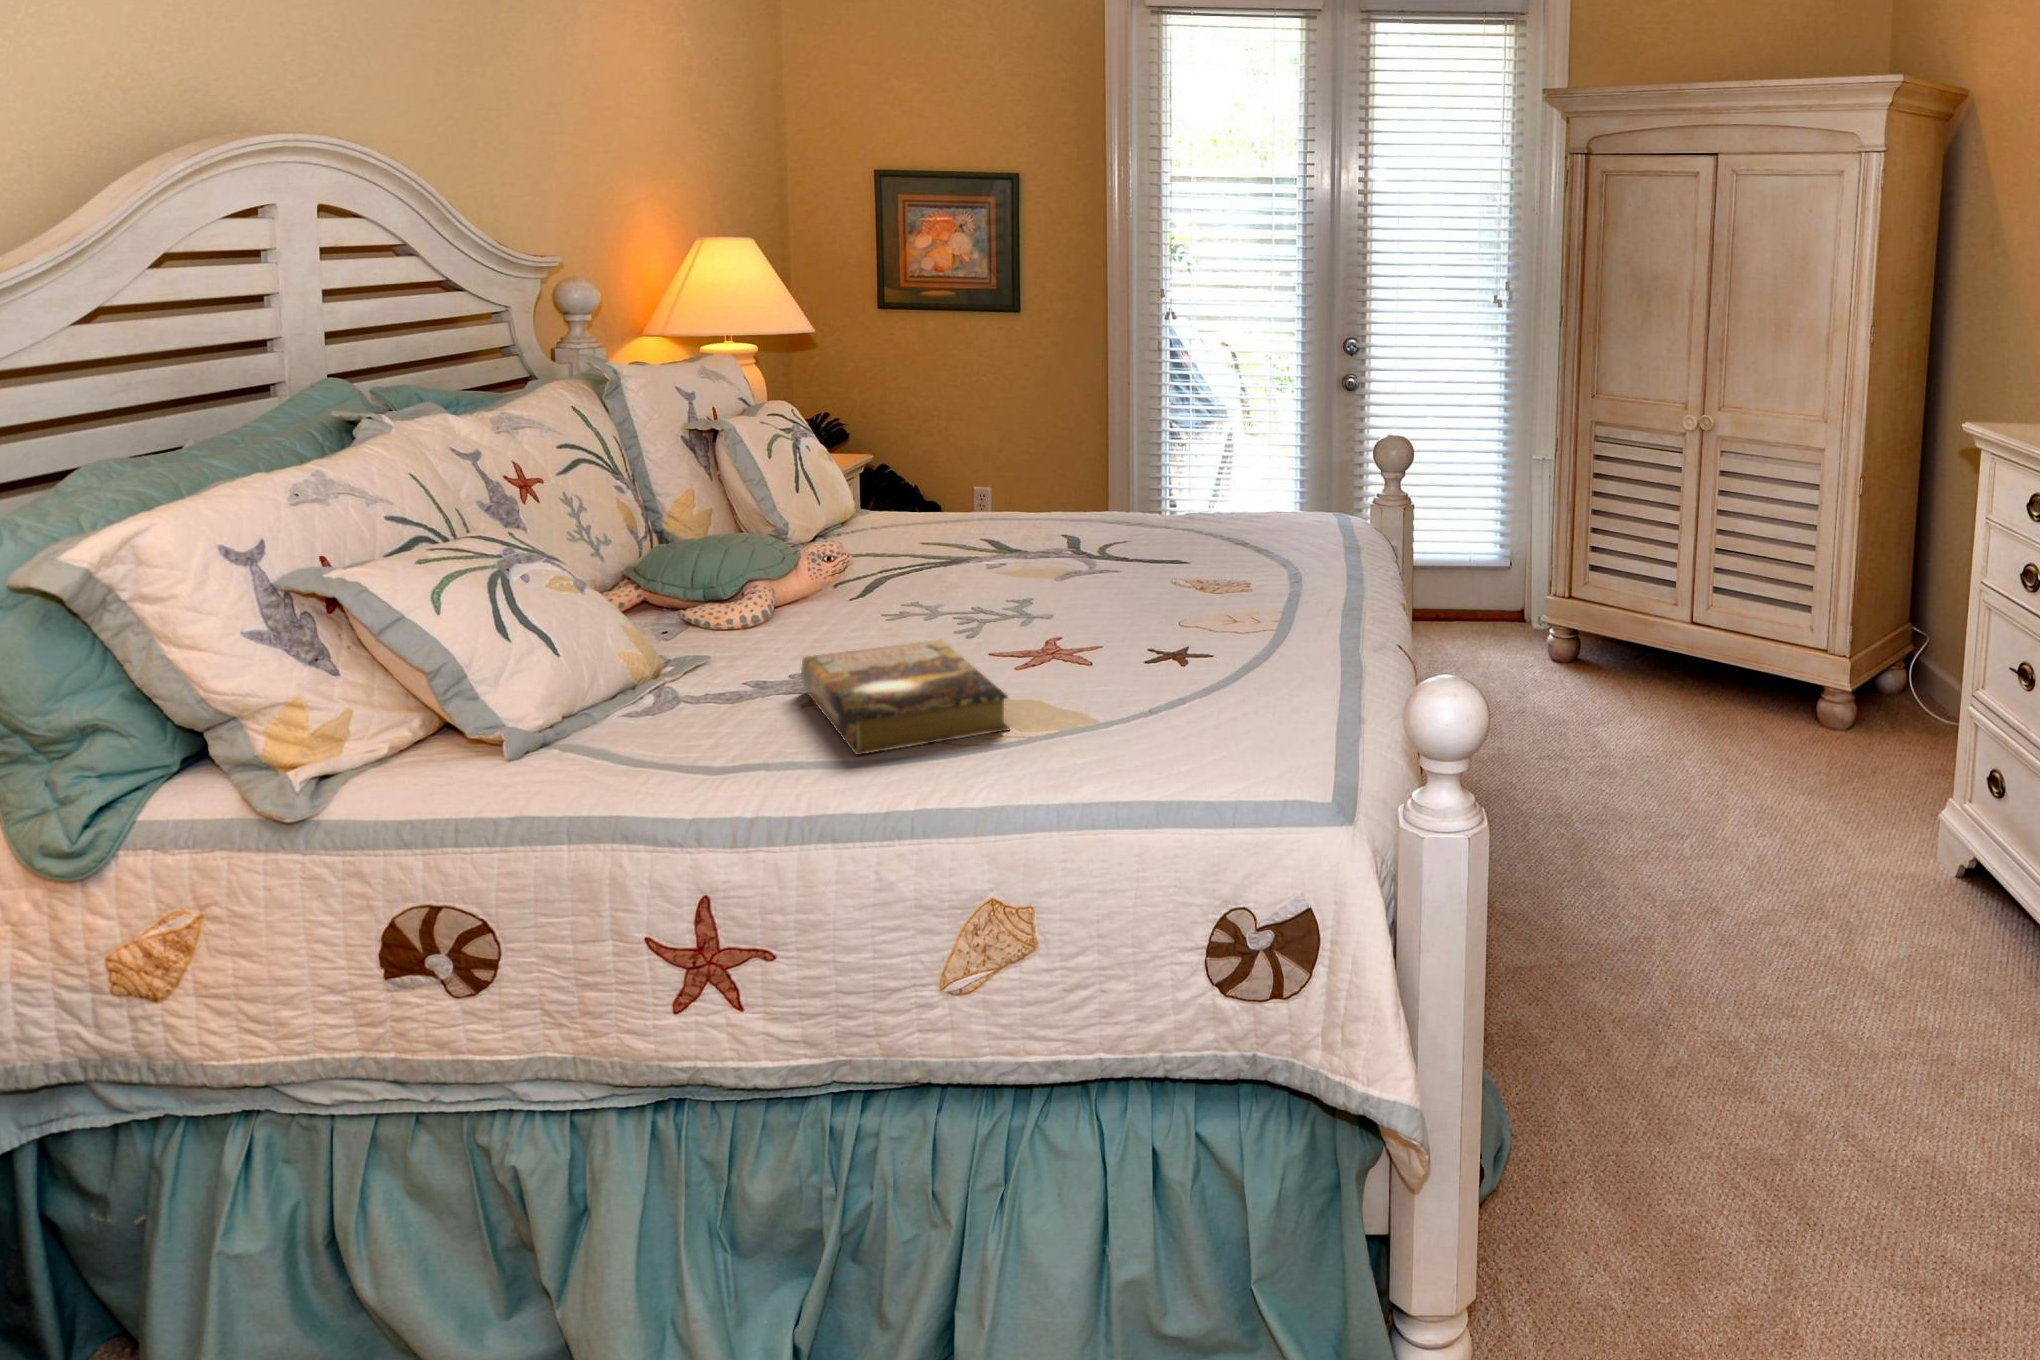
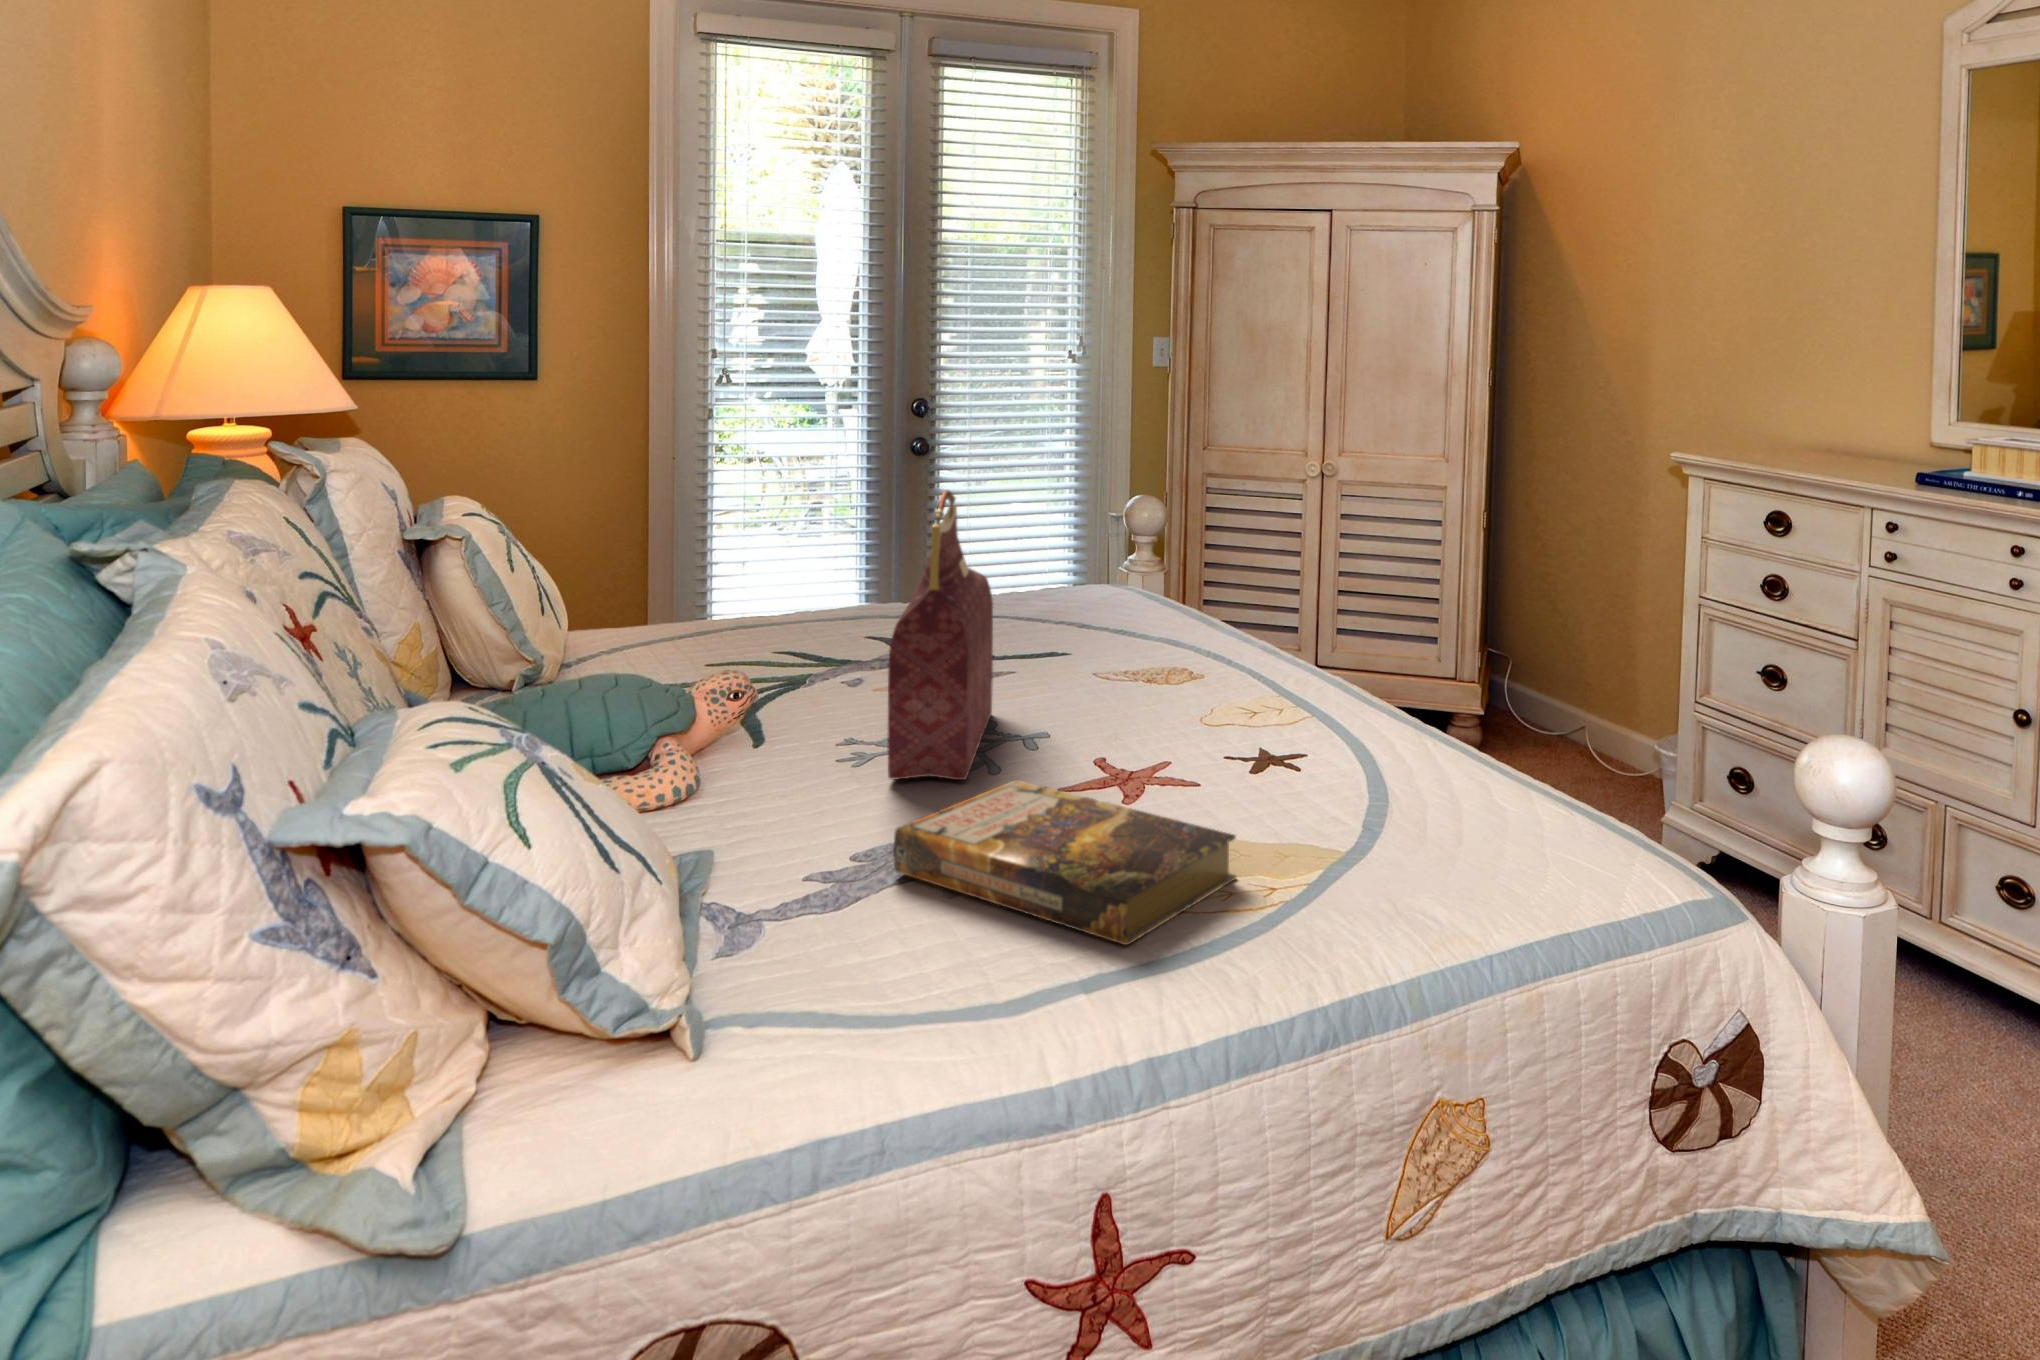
handbag: none [903,413,1067,640] -> present [888,490,993,780]

